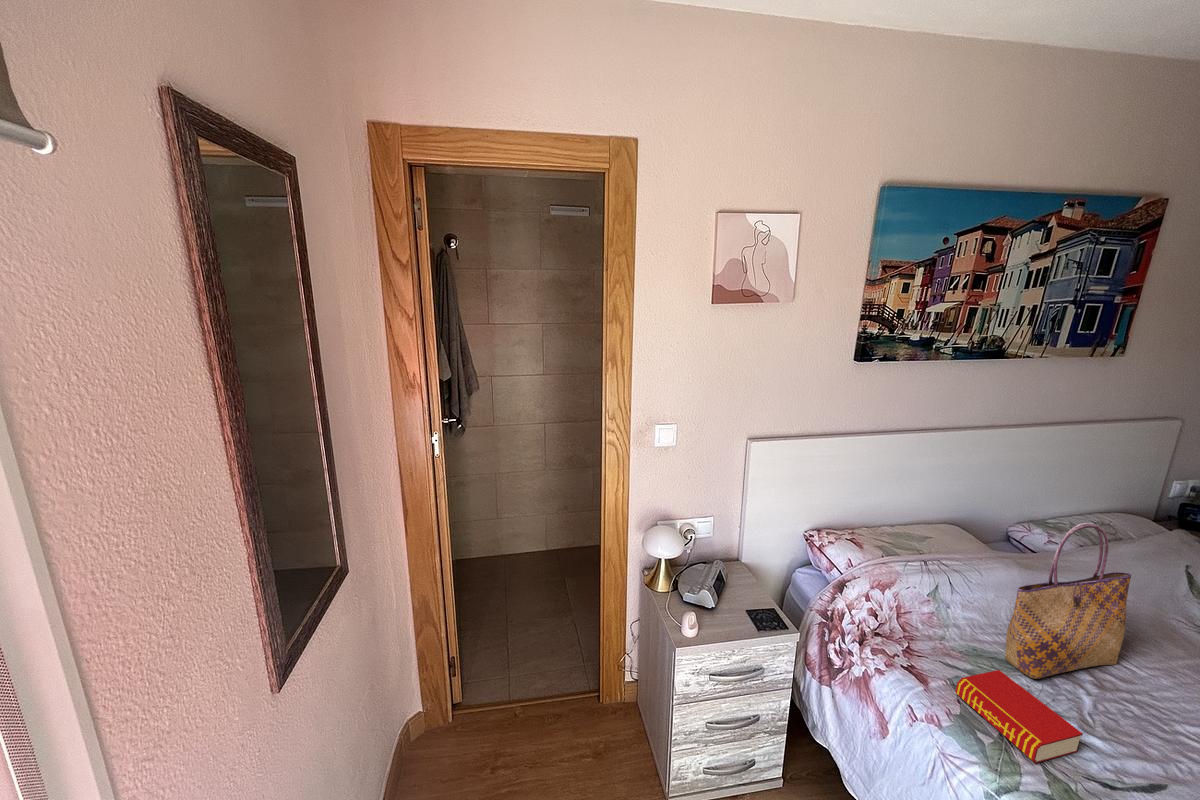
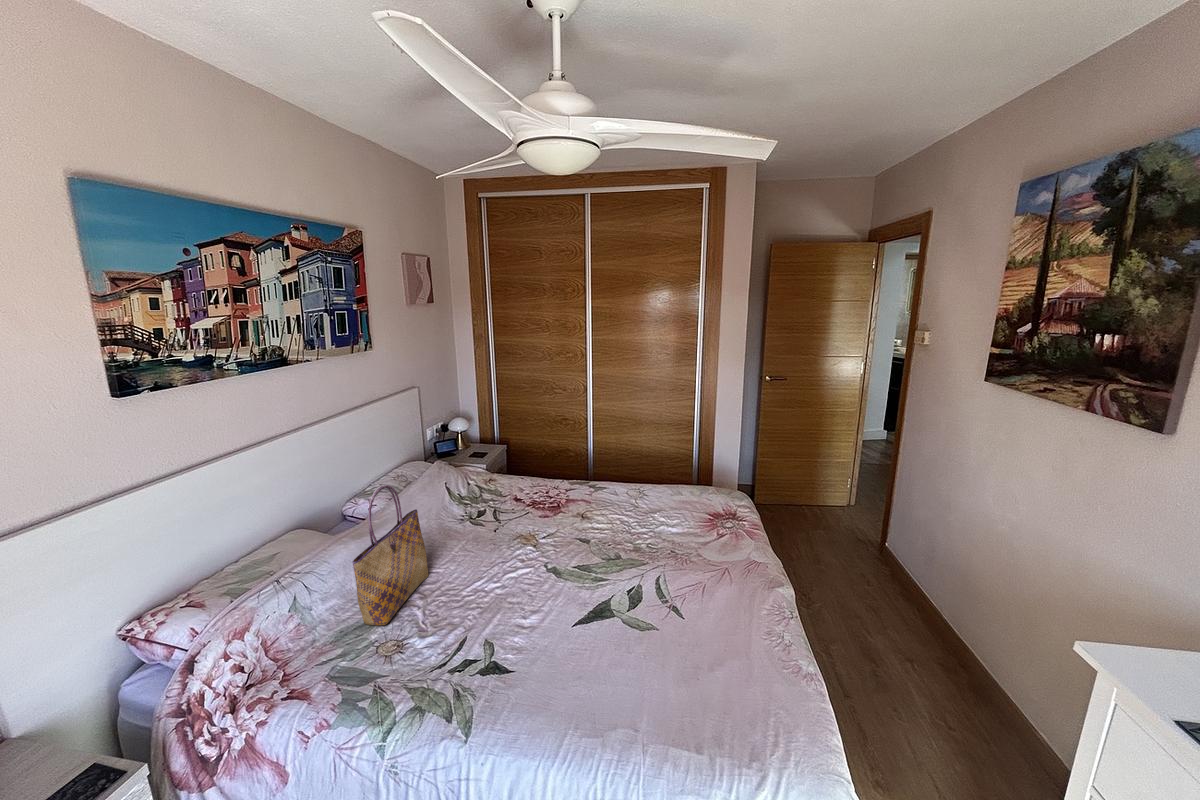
book: present [955,670,1083,763] -> none [333,637,422,690]

